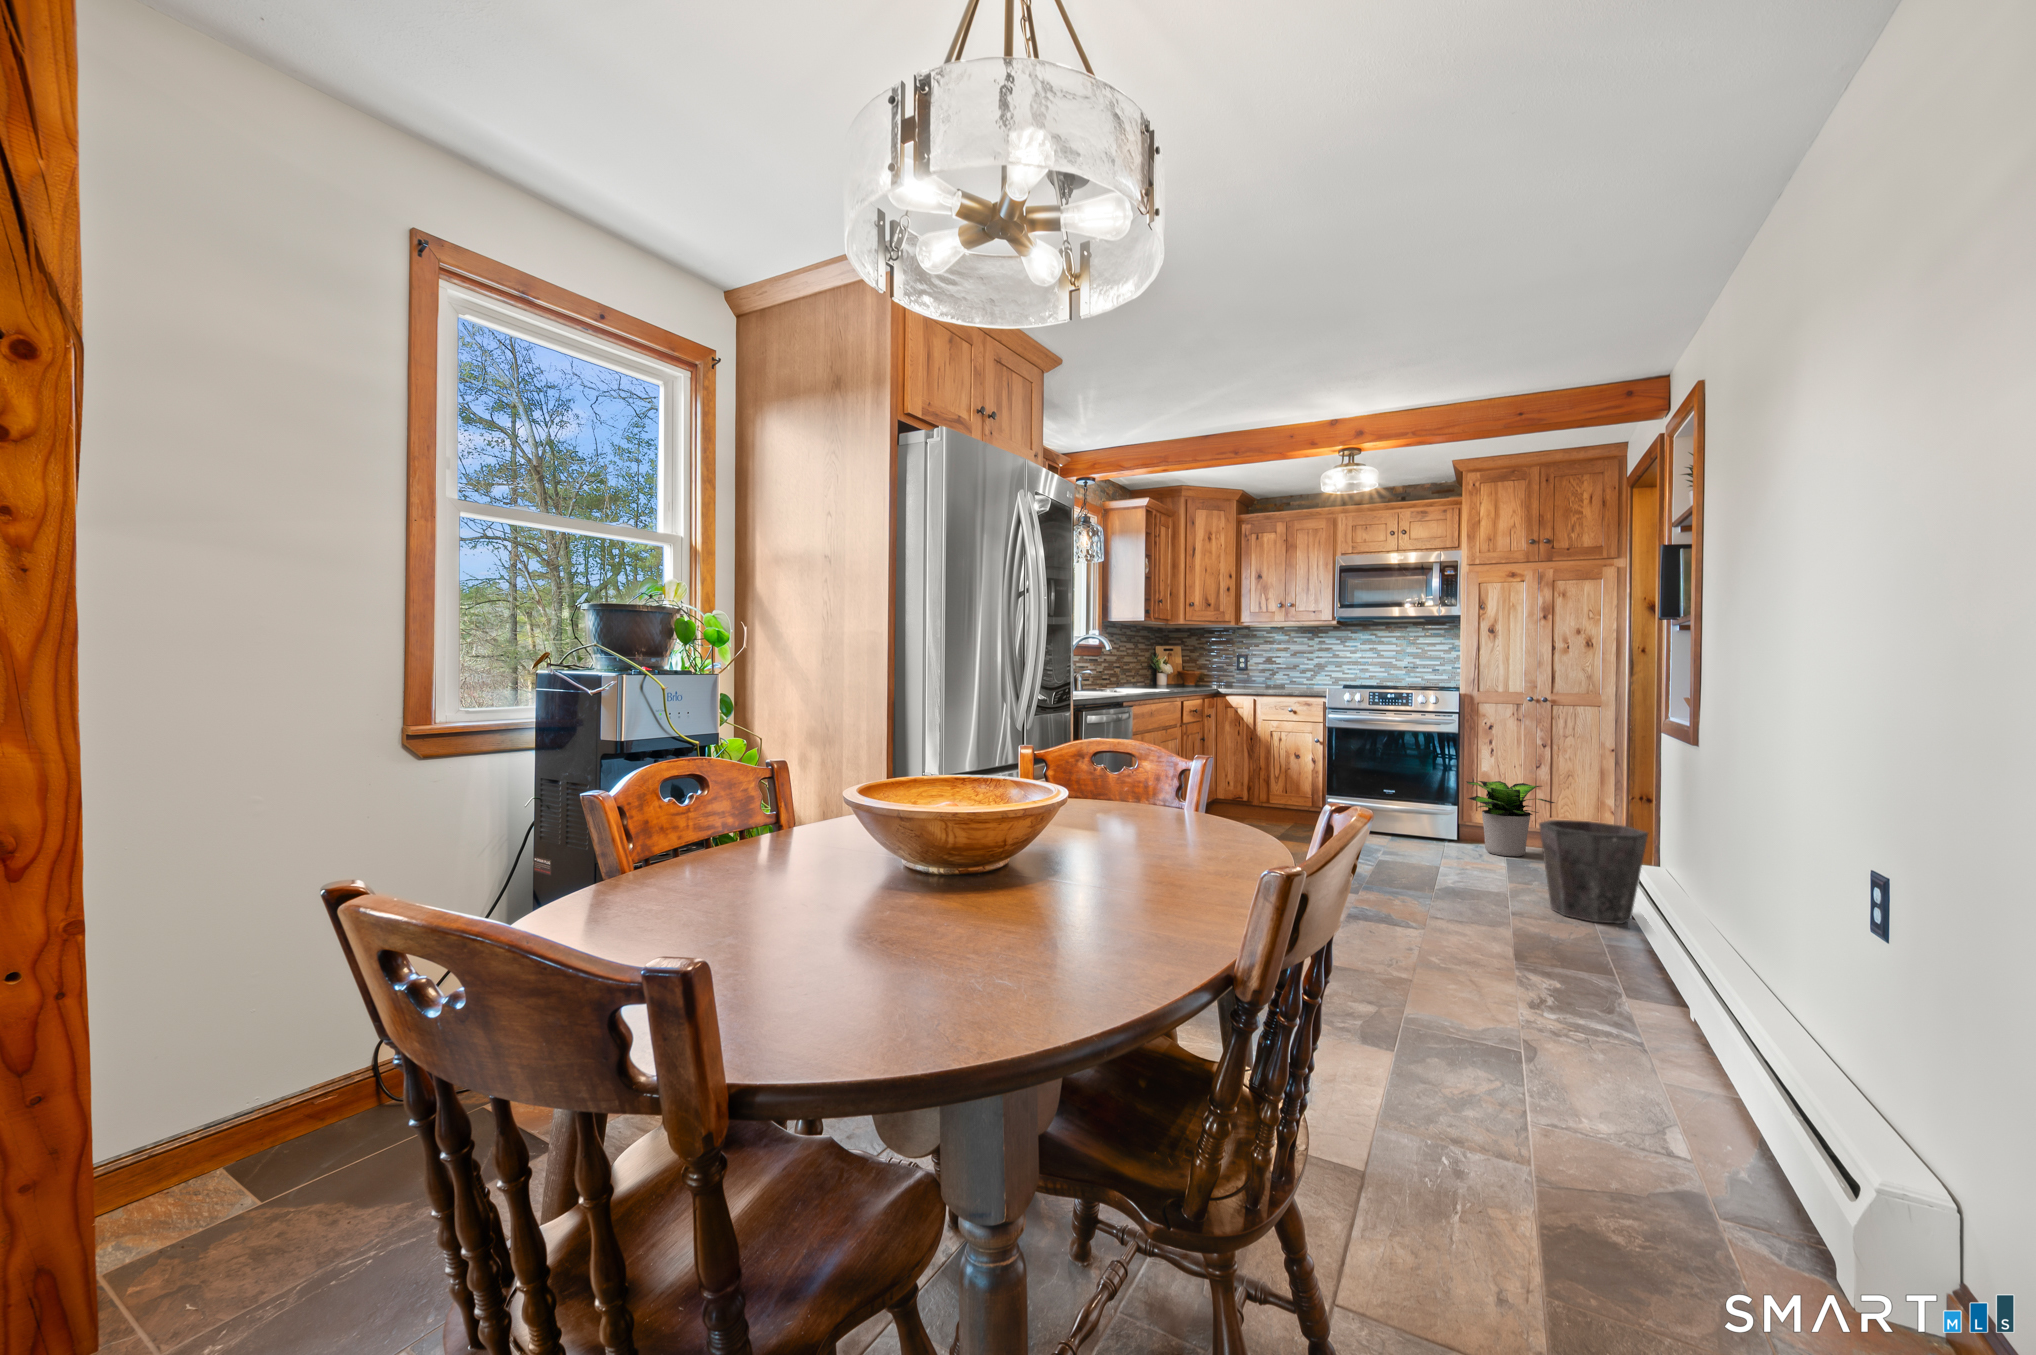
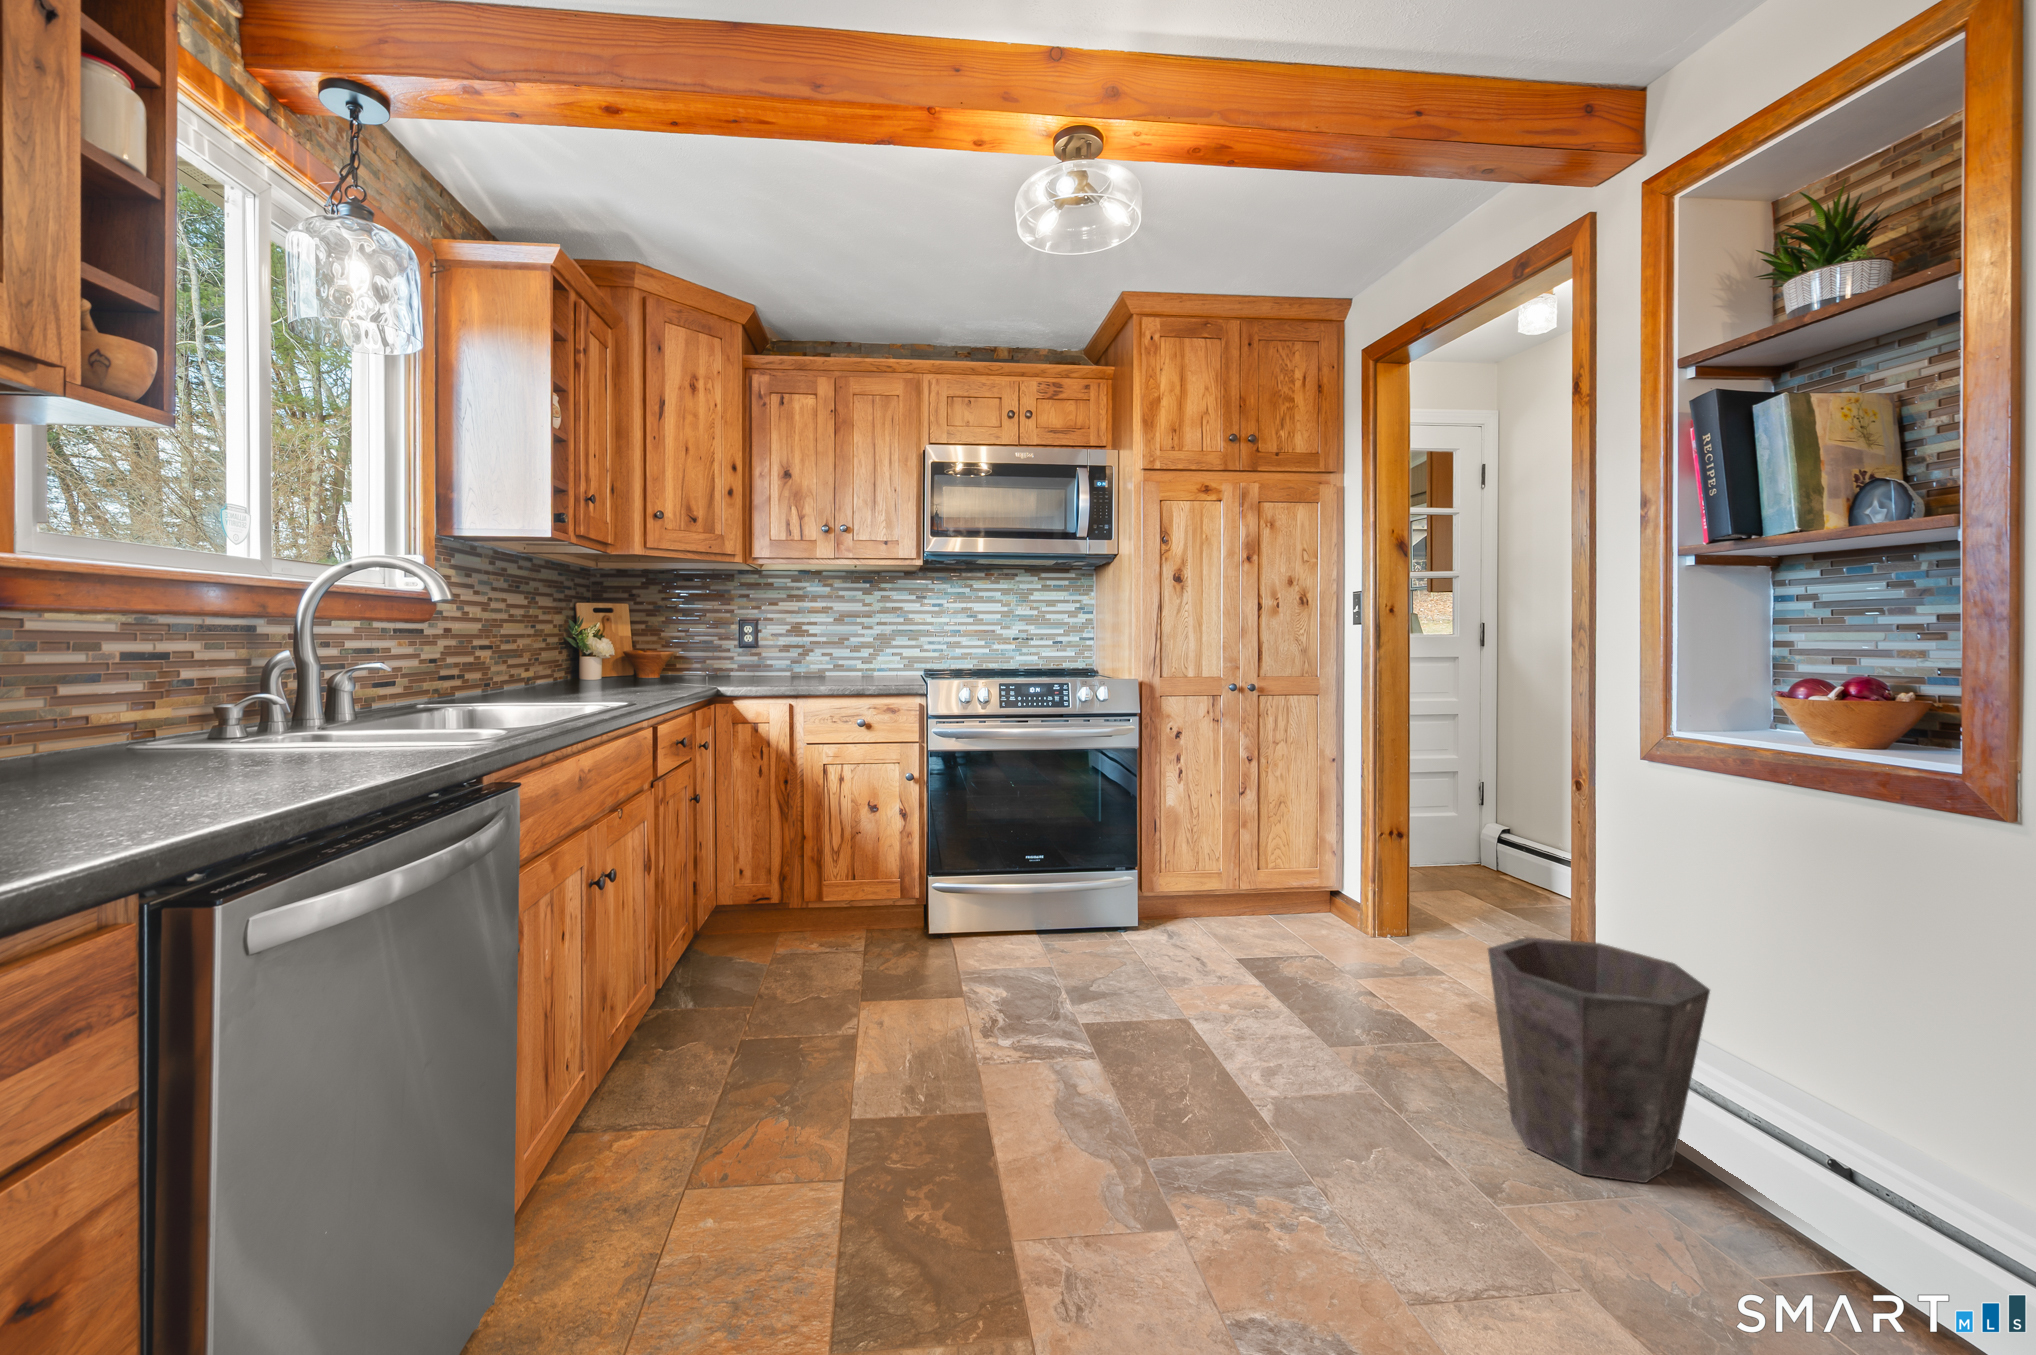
potted plant: present [1466,781,1555,856] -> none [1166,822,1305,953]

